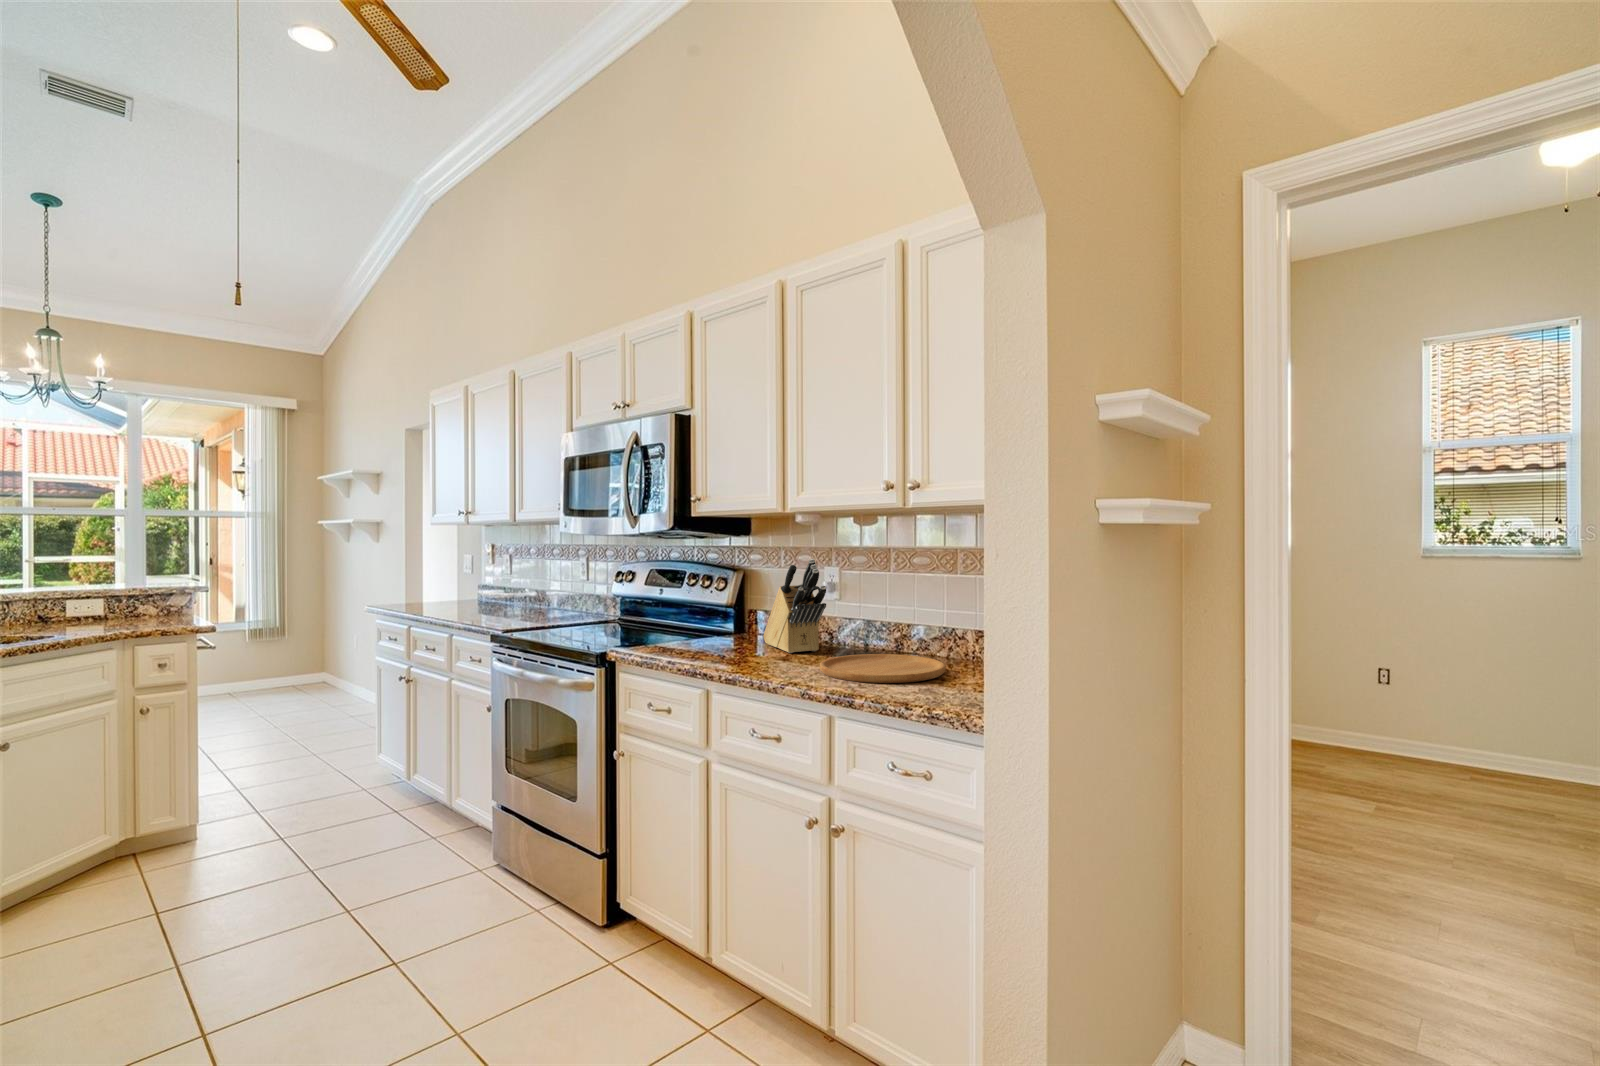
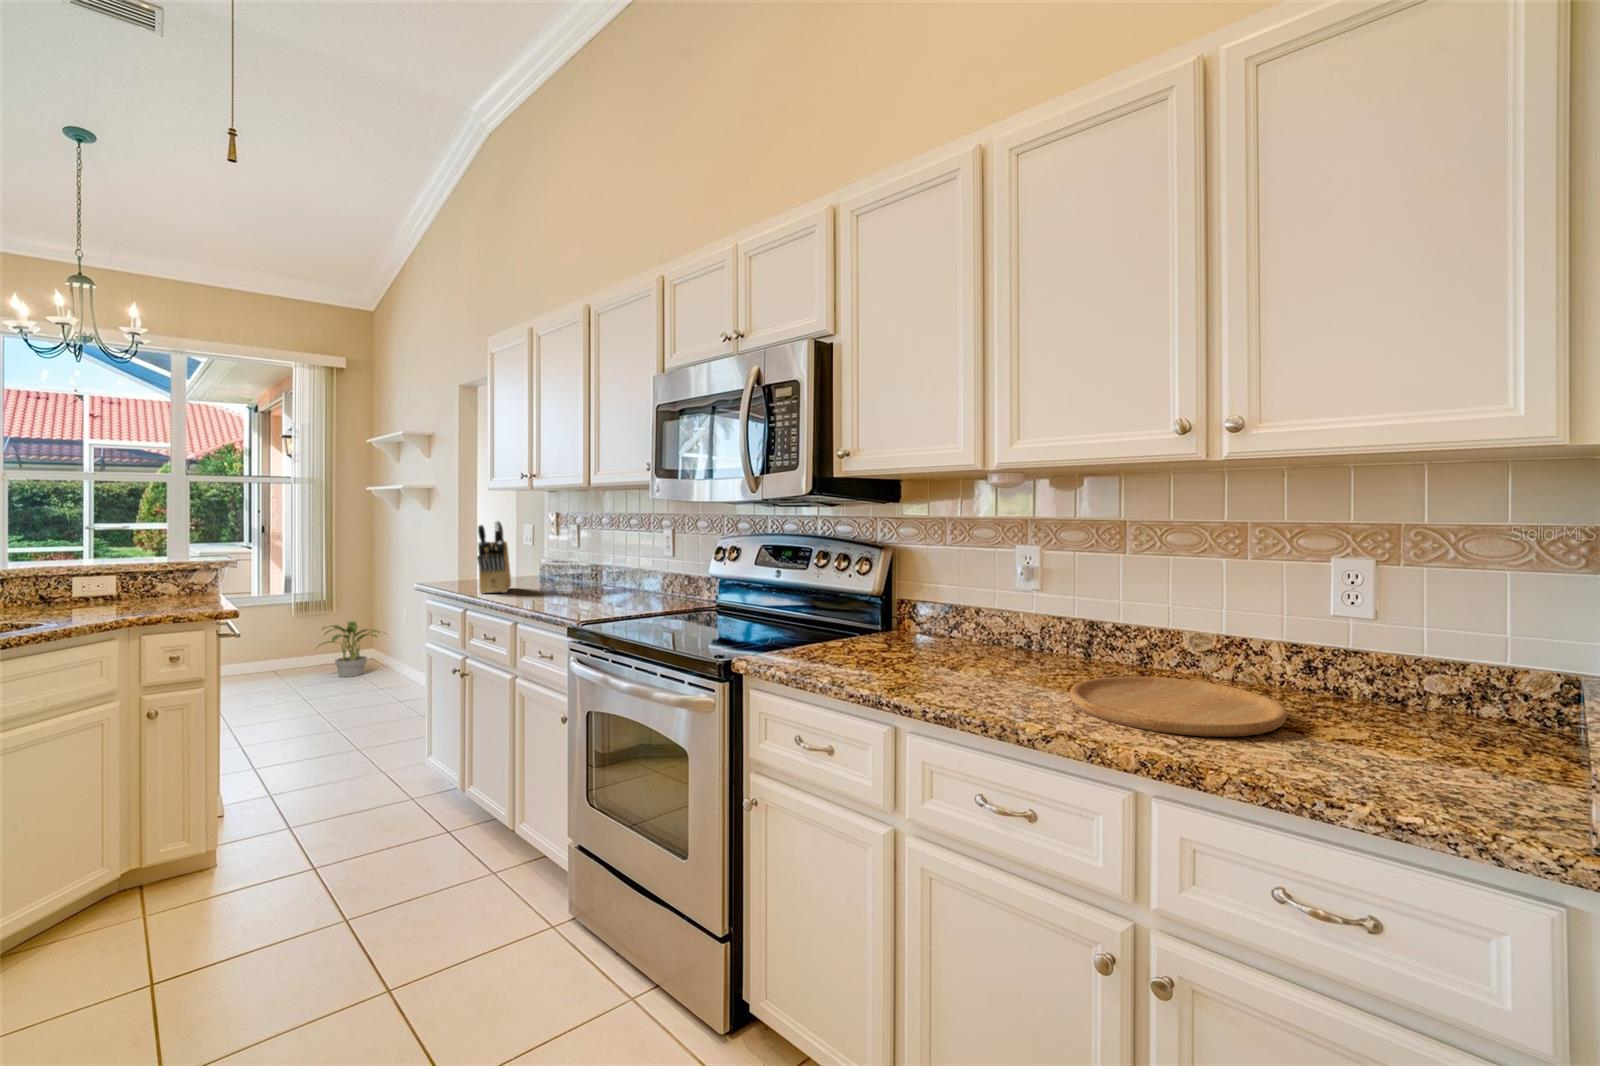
knife block: present [763,559,826,653] -> present [477,521,511,594]
potted plant: none [263,645,333,697] -> present [319,622,380,677]

